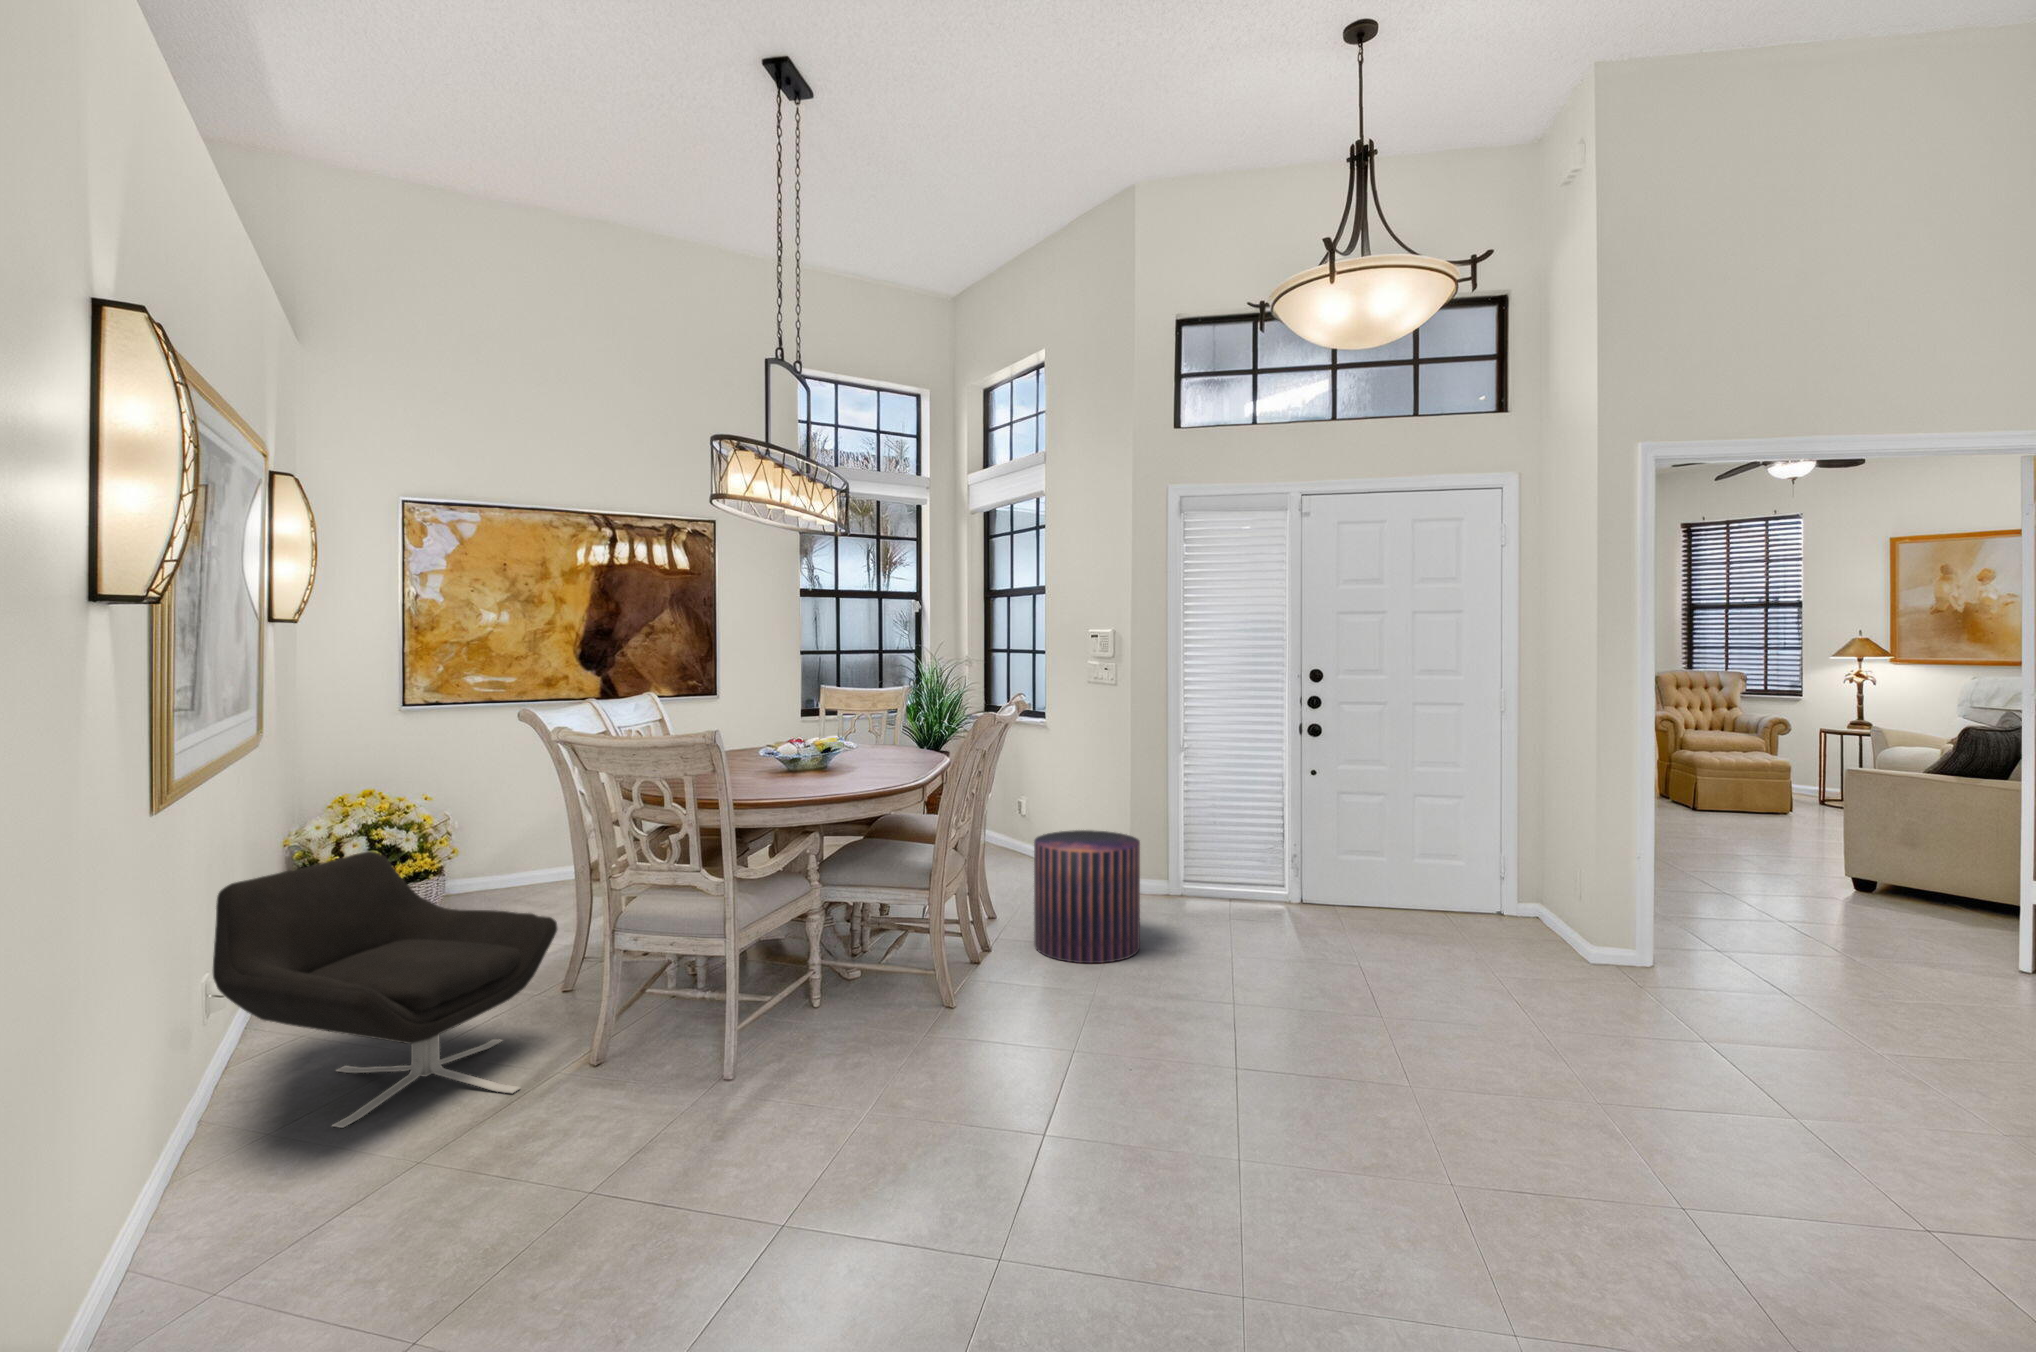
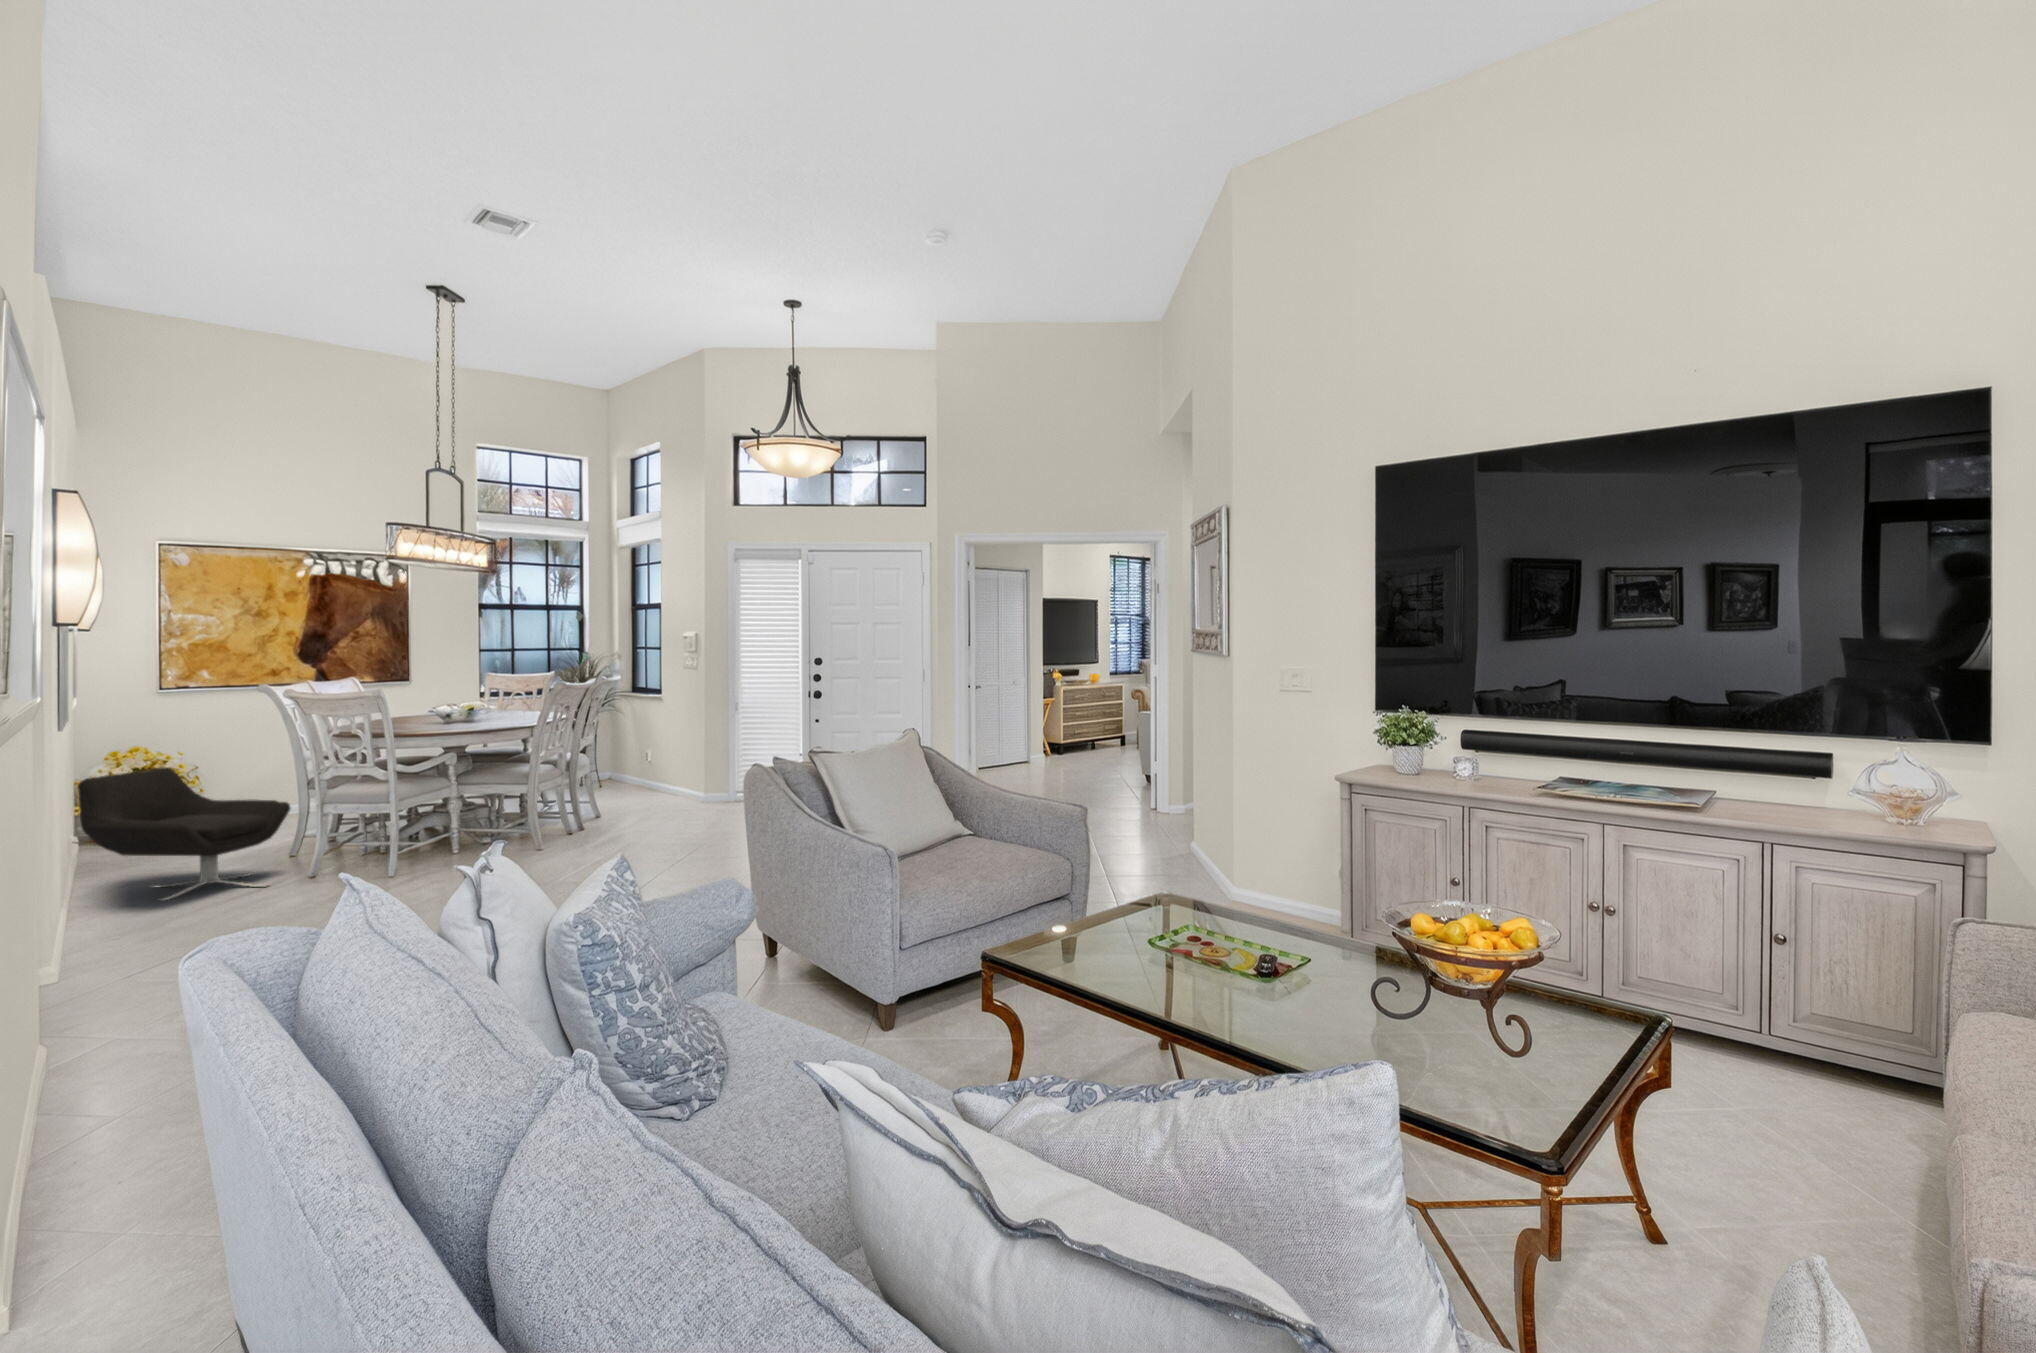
pouf: present [1034,830,1140,963] -> none [619,759,688,832]

